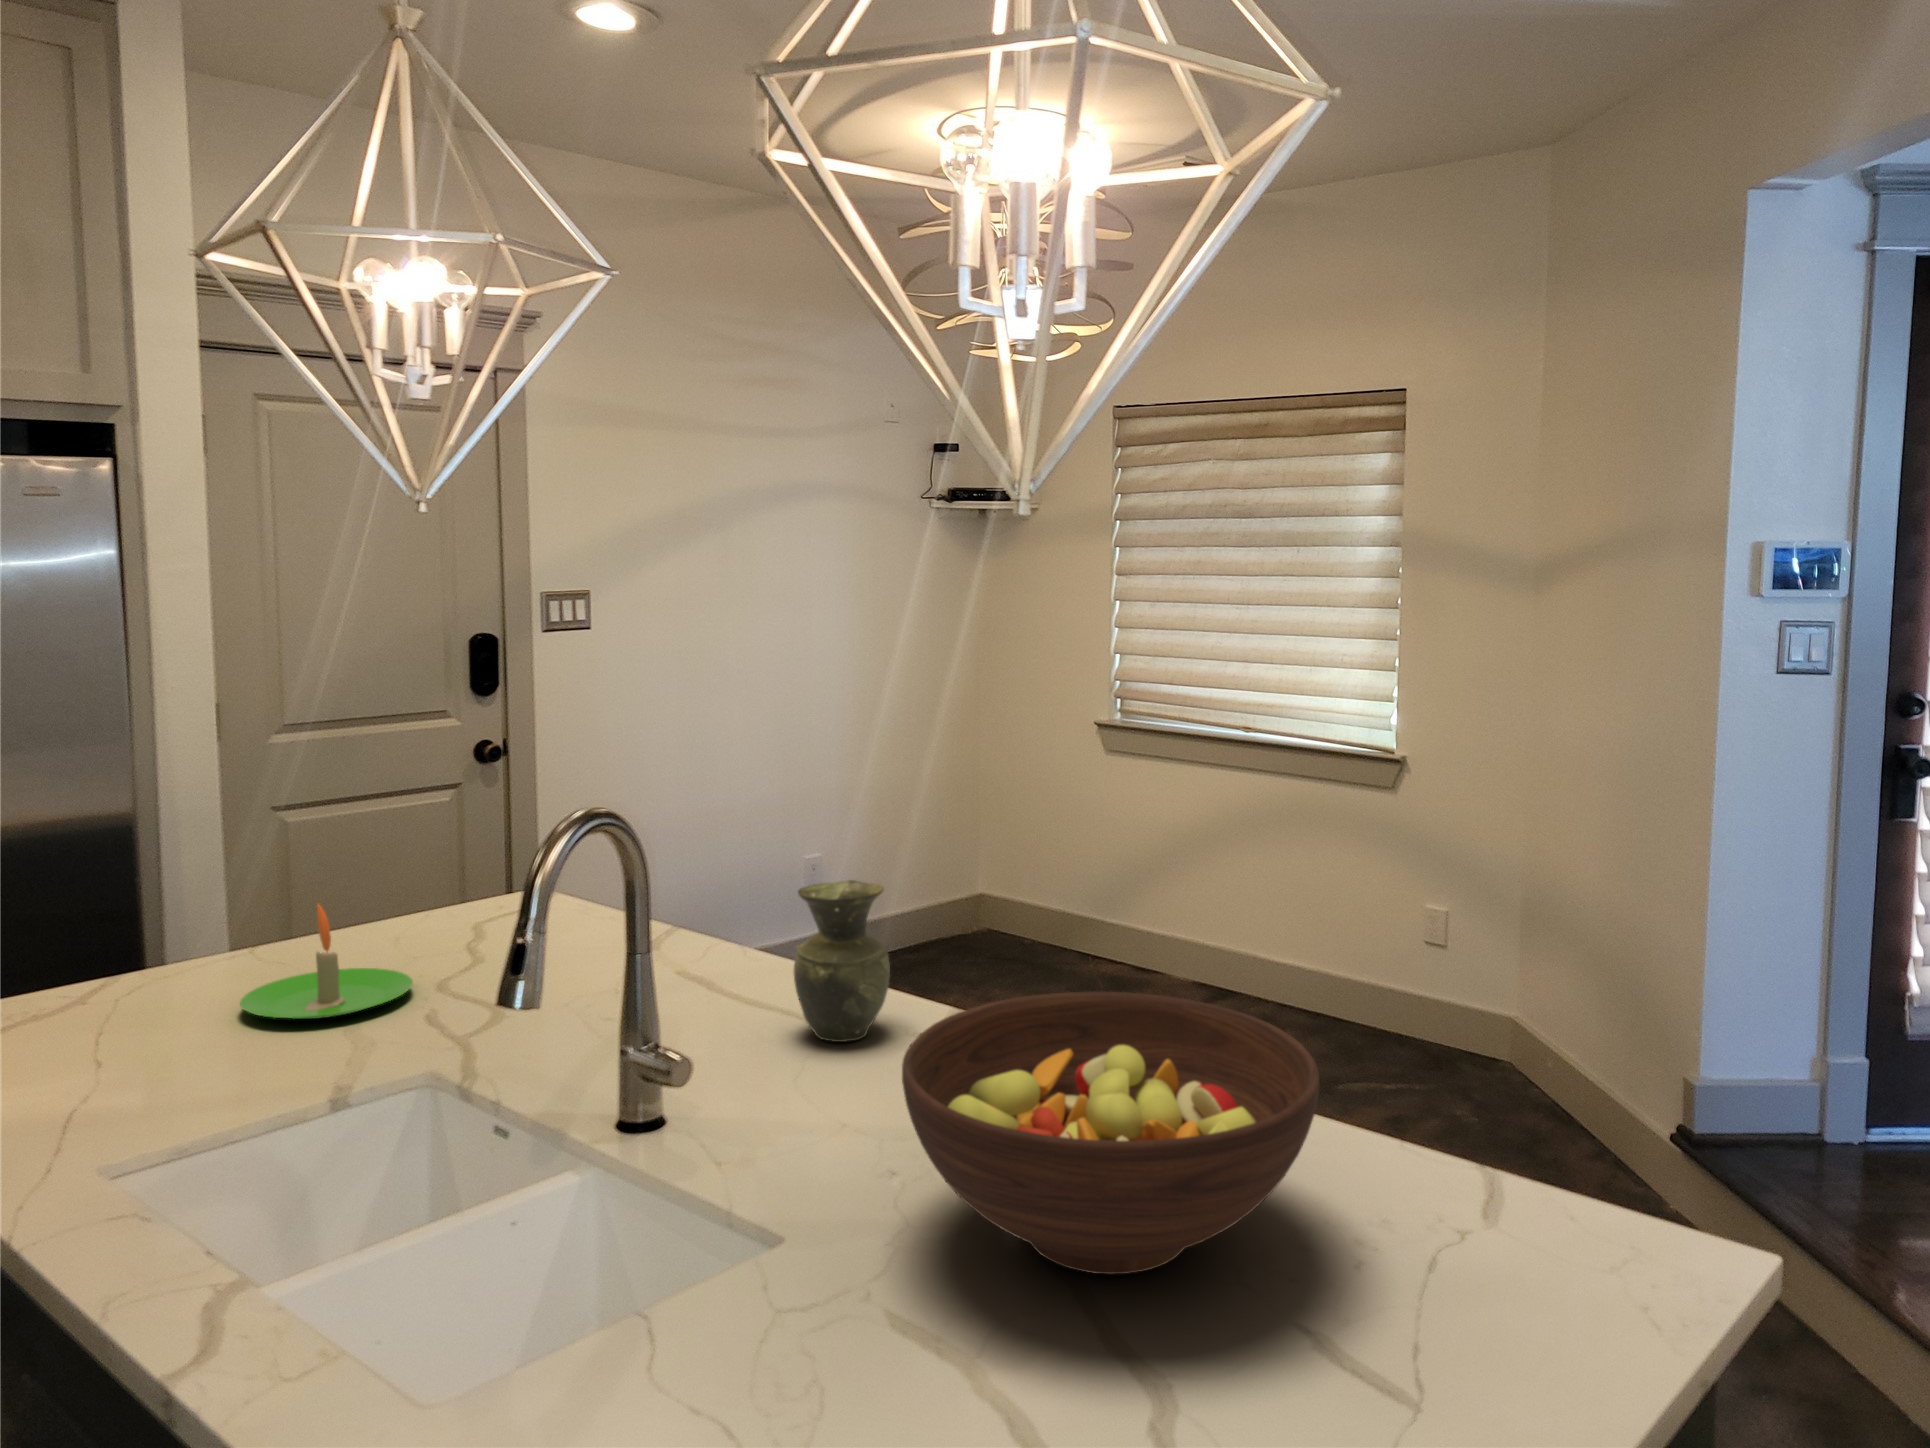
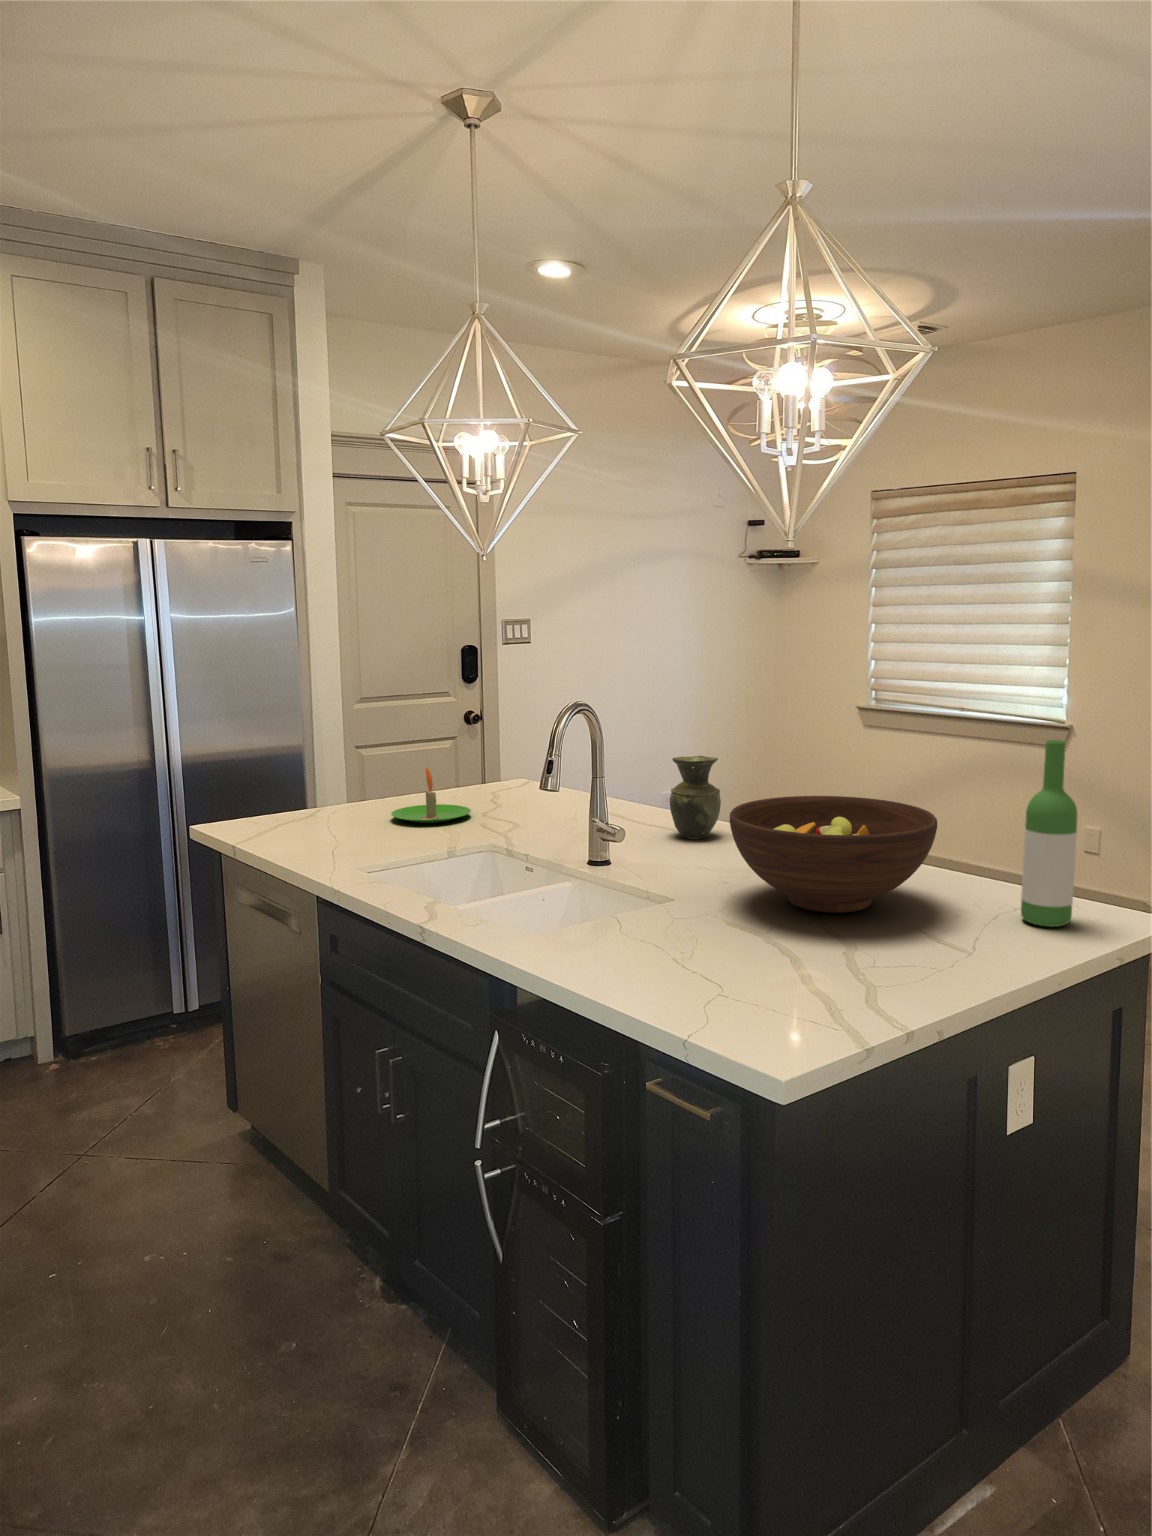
wine bottle: none [1481,907,1588,1286] -> present [1021,740,1078,927]

